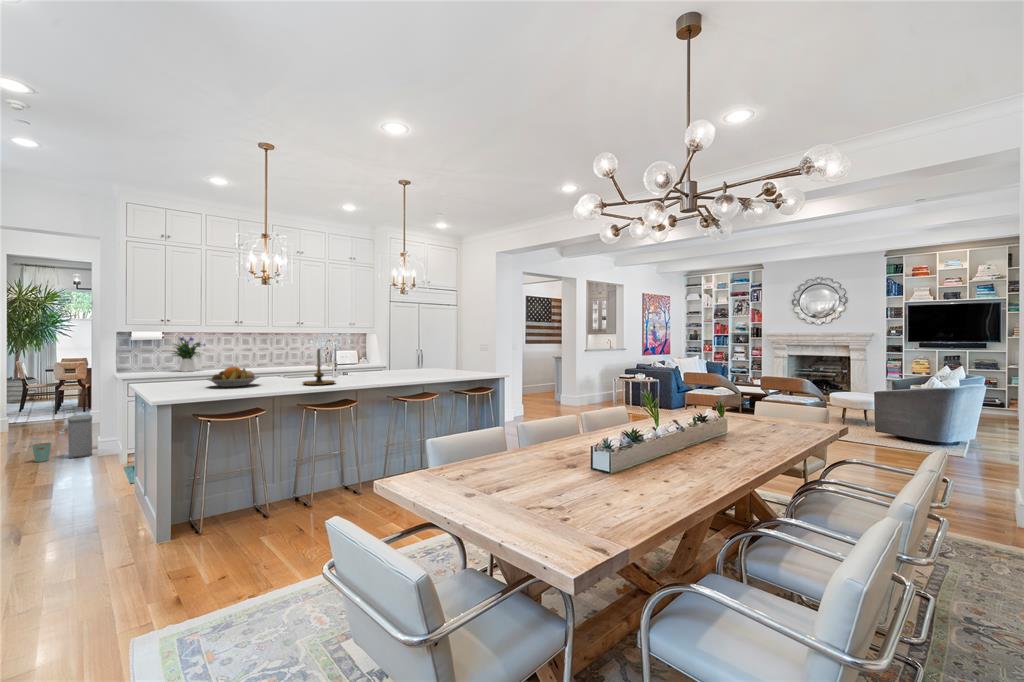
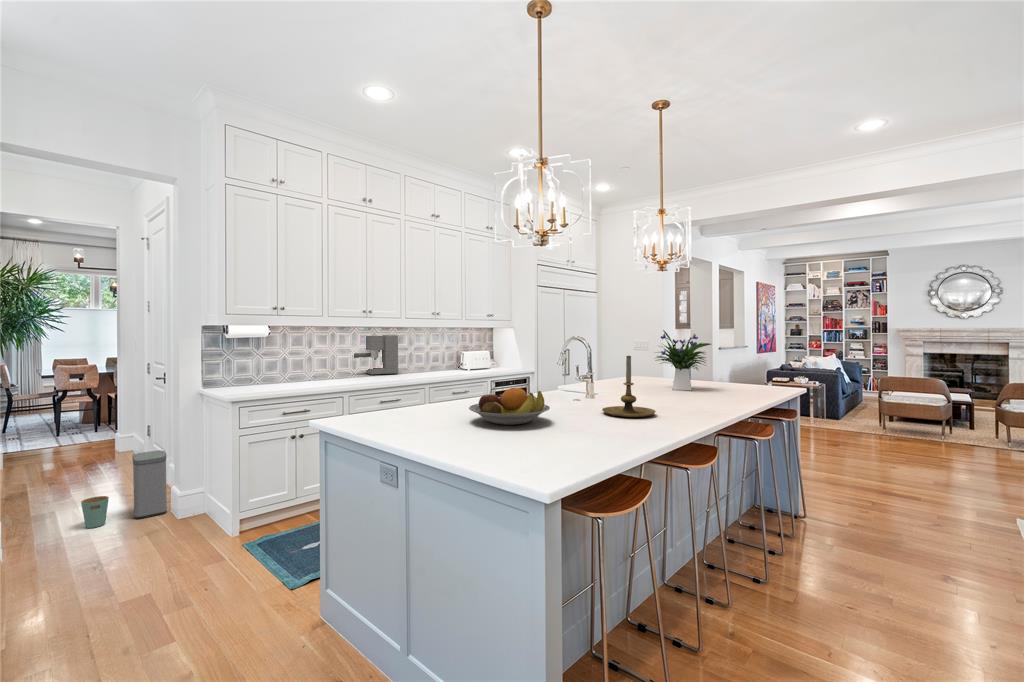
flower arrangement: present [172,337,206,372] -> present [657,330,711,390]
coffee maker: none [237,339,273,367] -> present [354,335,398,375]

